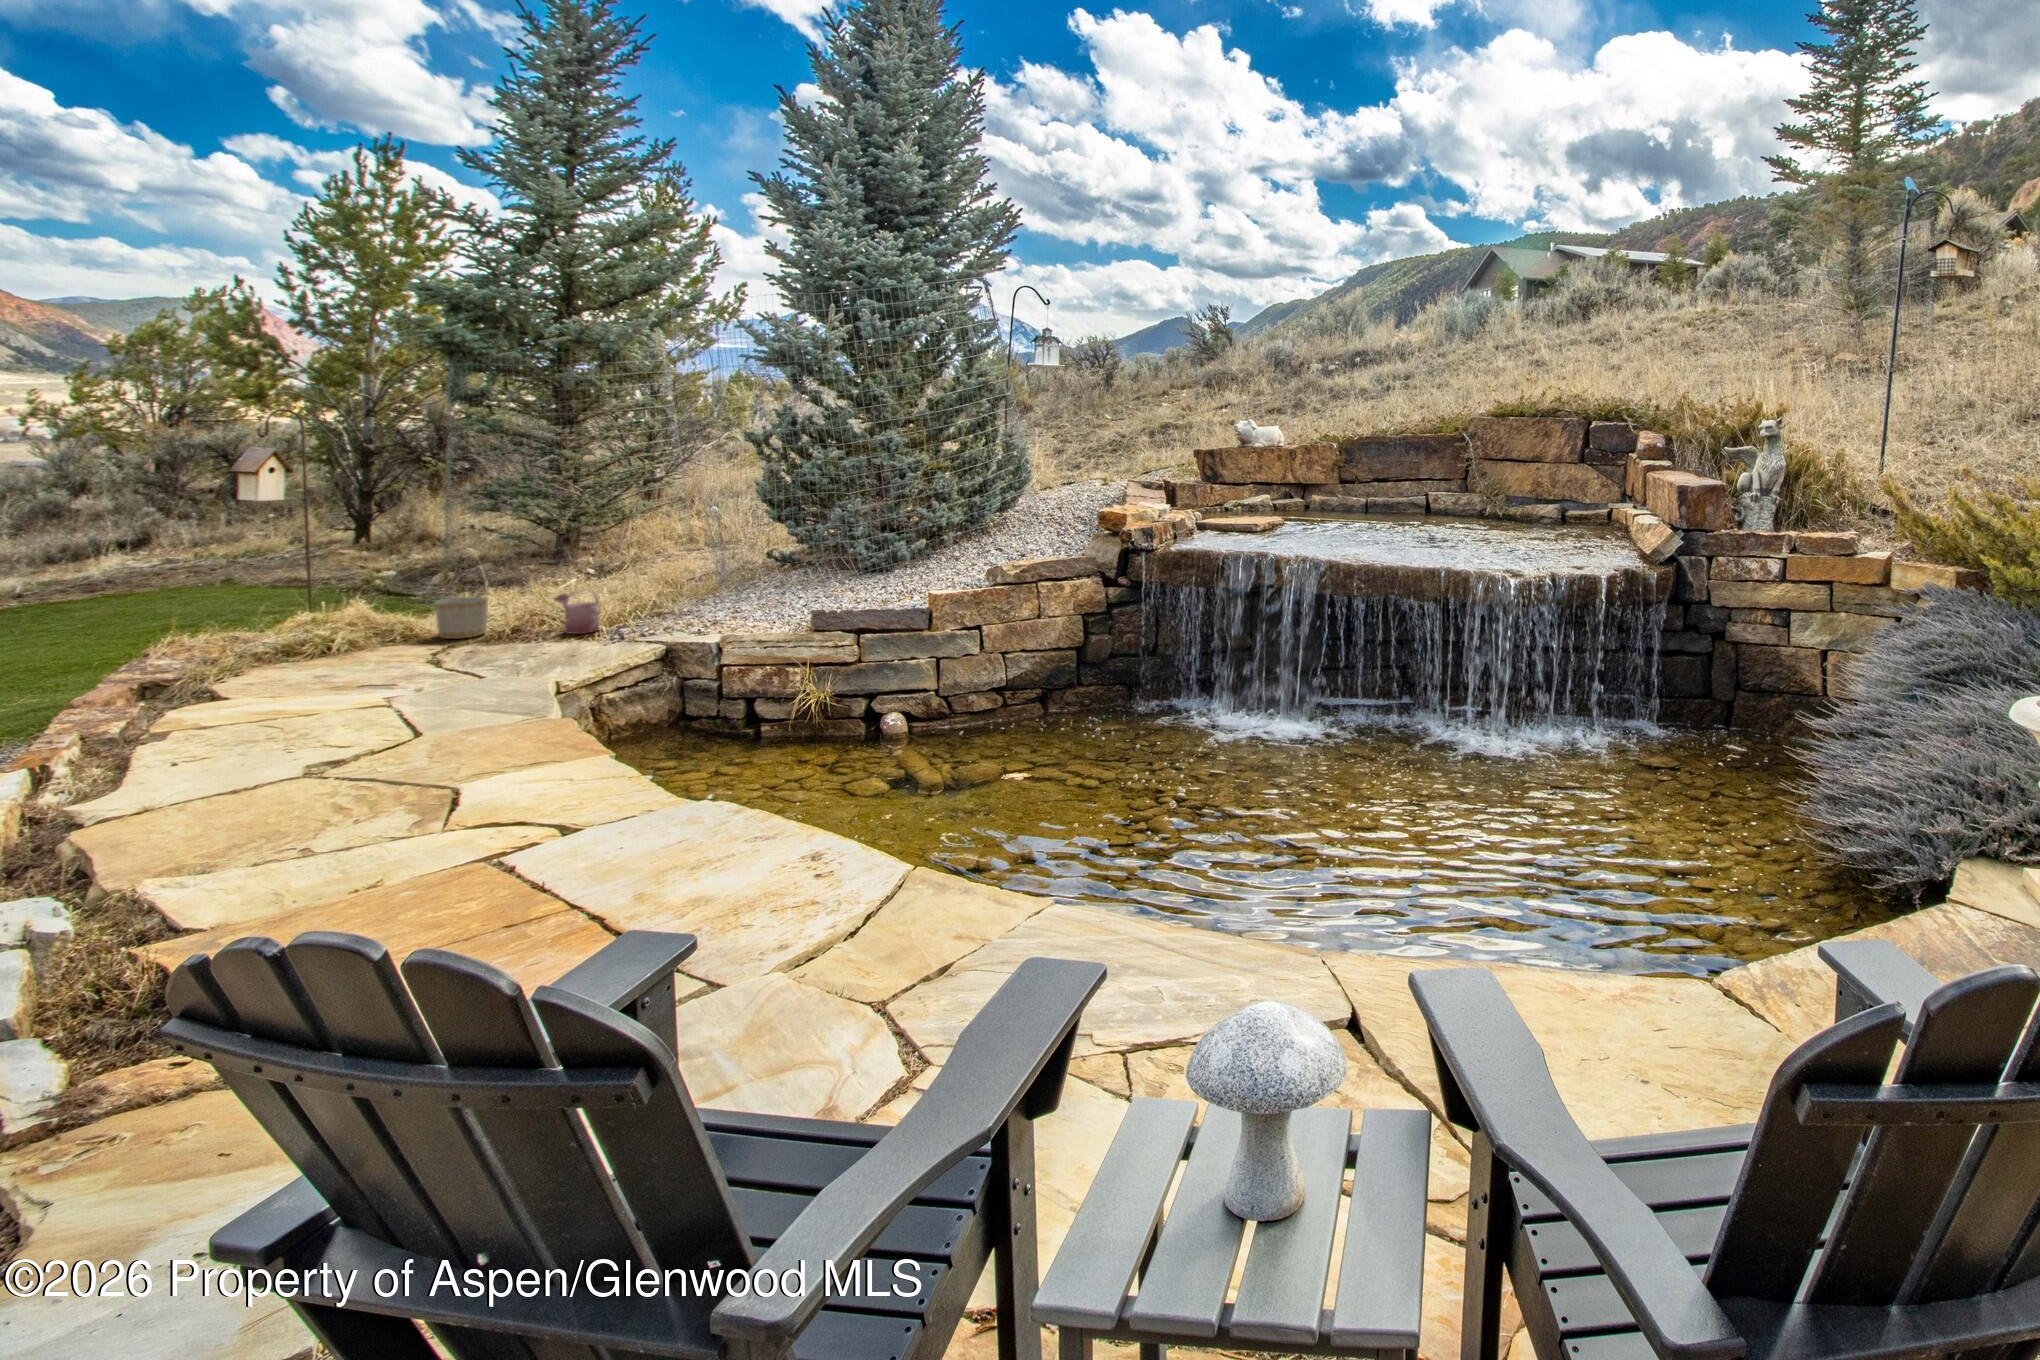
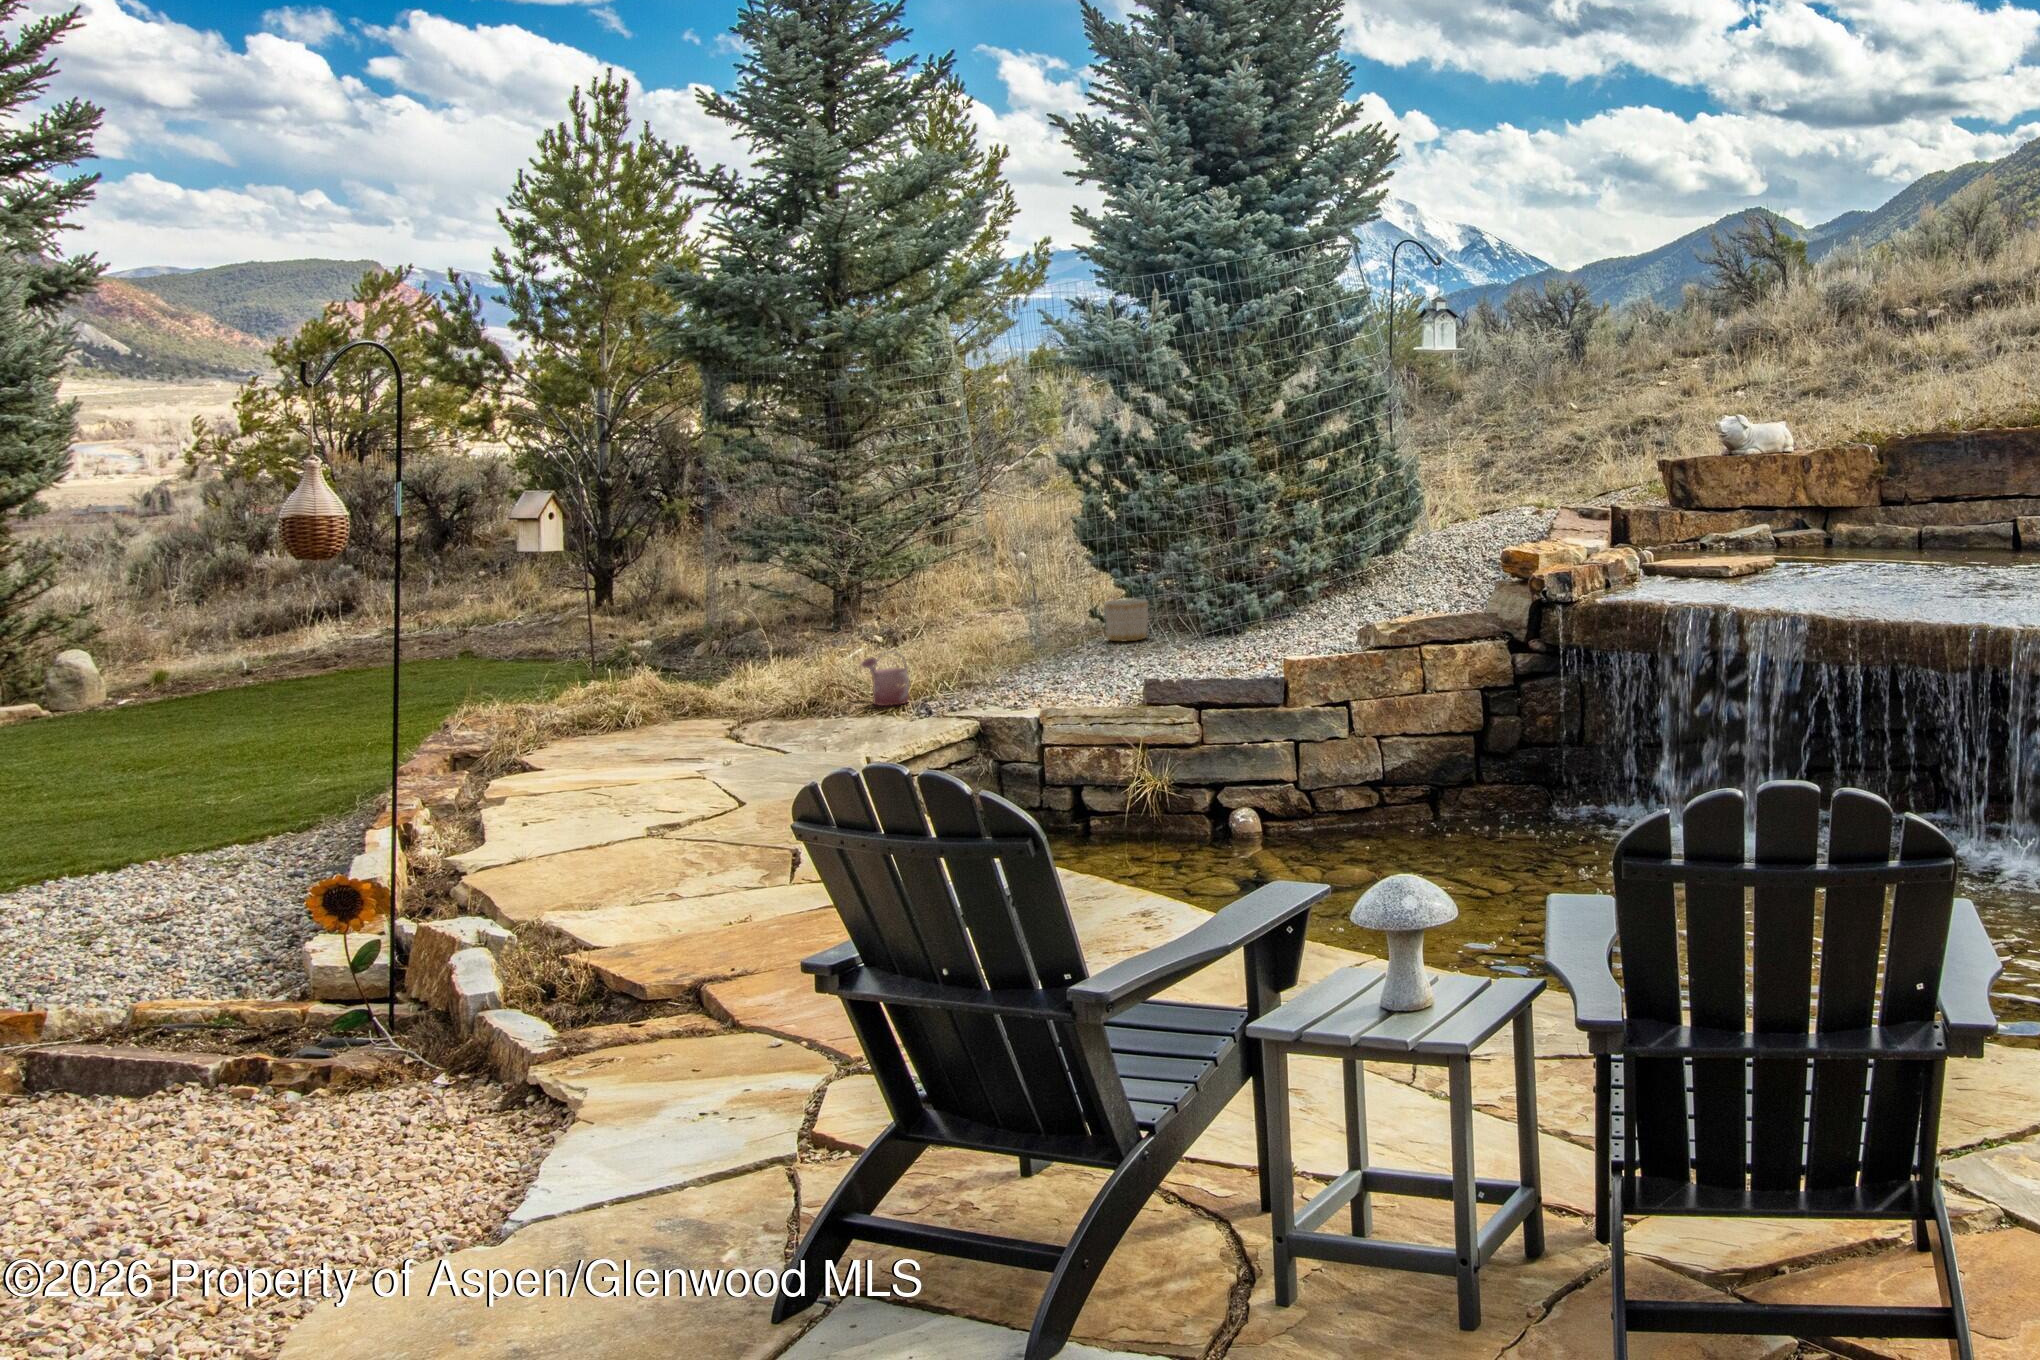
planter: present [435,596,488,639] -> present [1104,599,1148,642]

